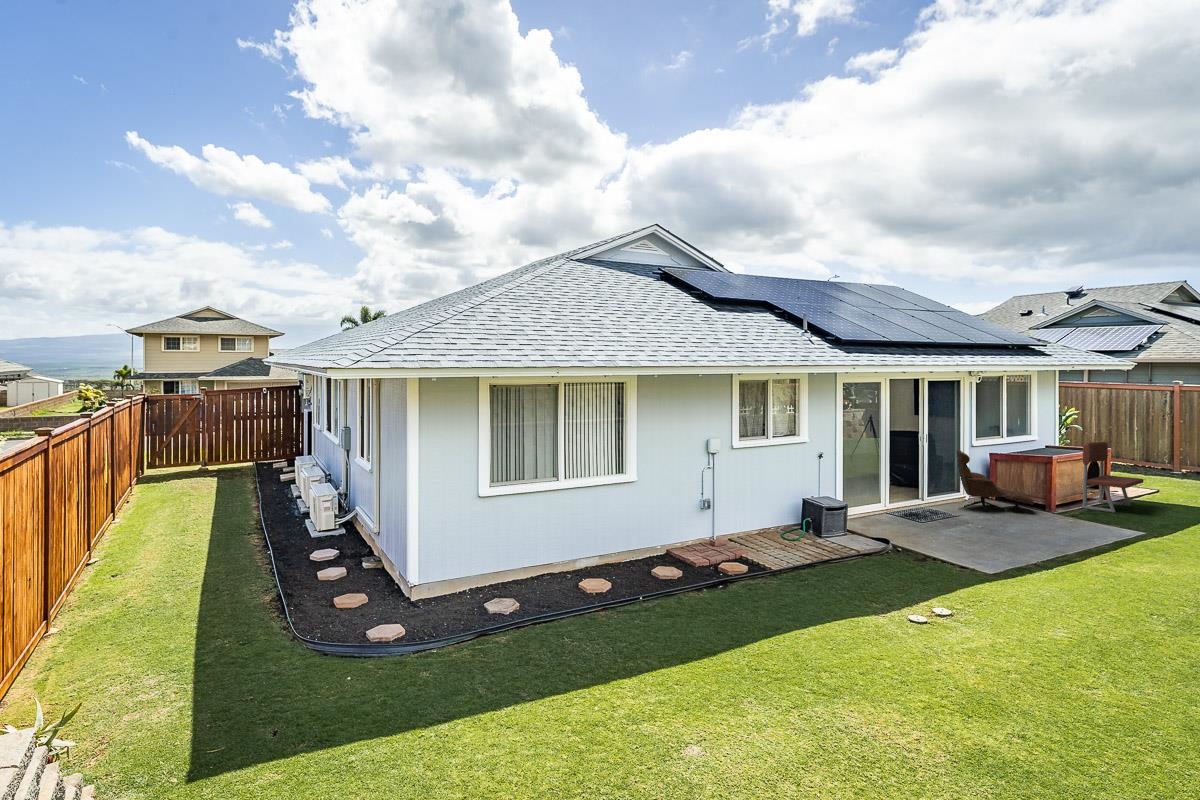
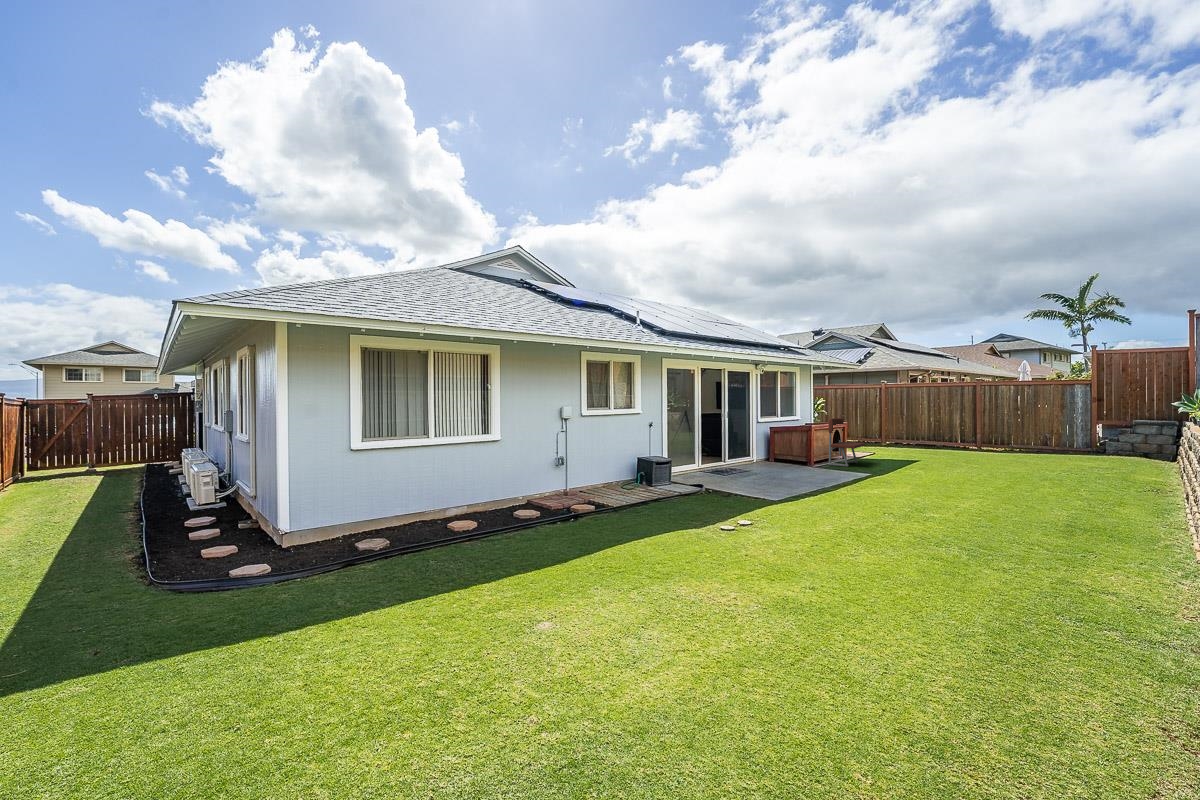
lounge chair: present [957,450,1034,513] -> none [748,424,798,469]

